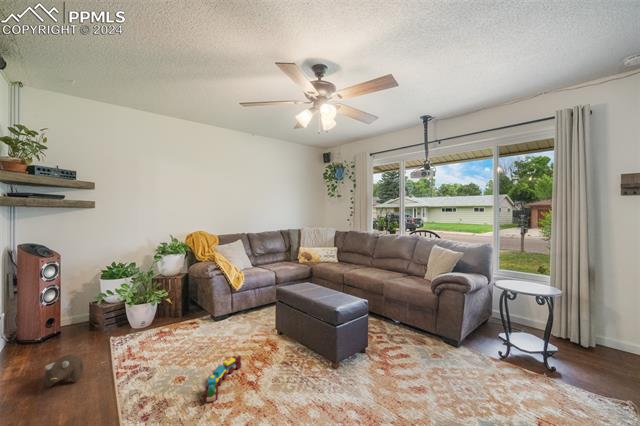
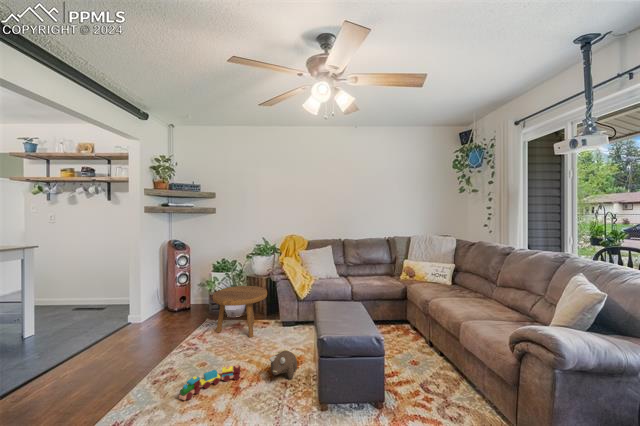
footstool: none [141,286,207,345] -> present [213,286,267,337]
plush toy: present [45,354,83,387] -> present [270,351,297,379]

